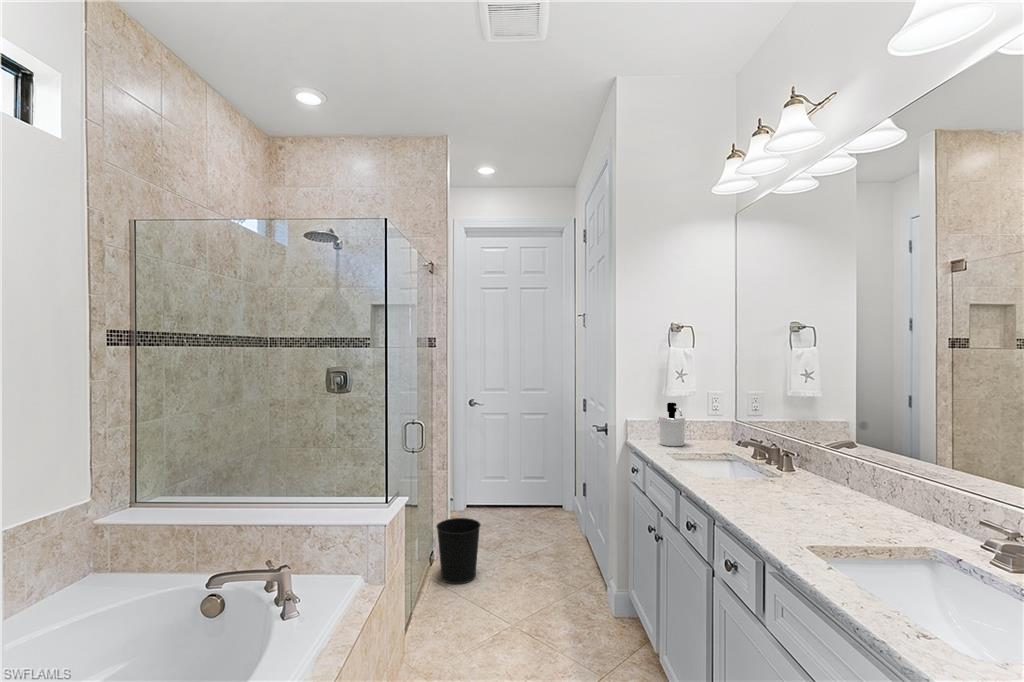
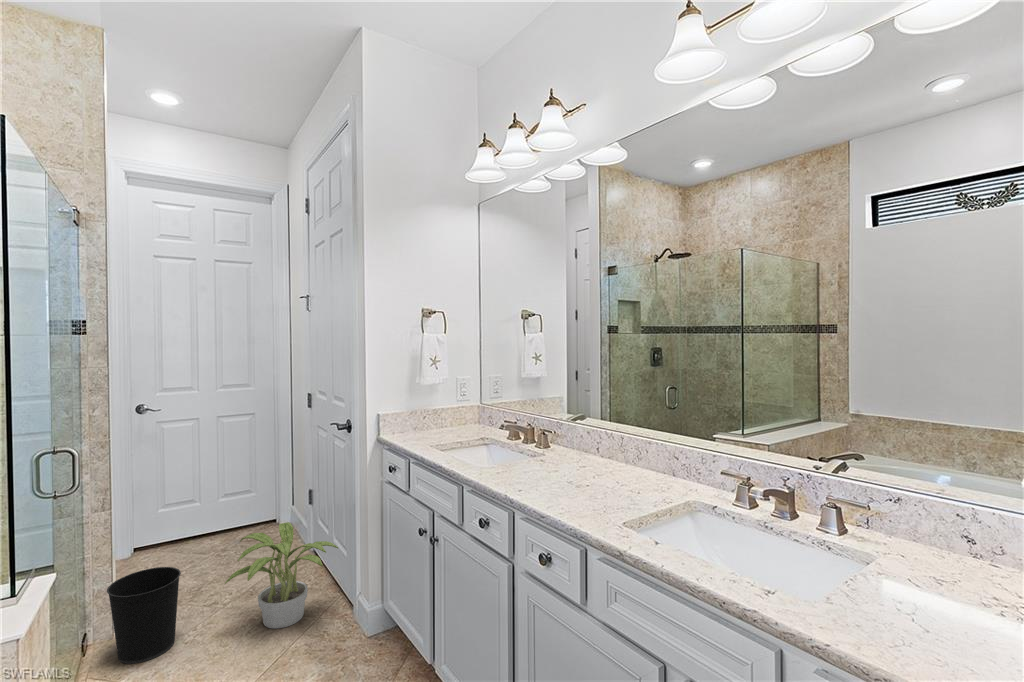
soap dispenser: present [659,403,685,446] -> none [413,393,441,438]
potted plant: none [508,504,596,591] -> present [225,522,338,629]

